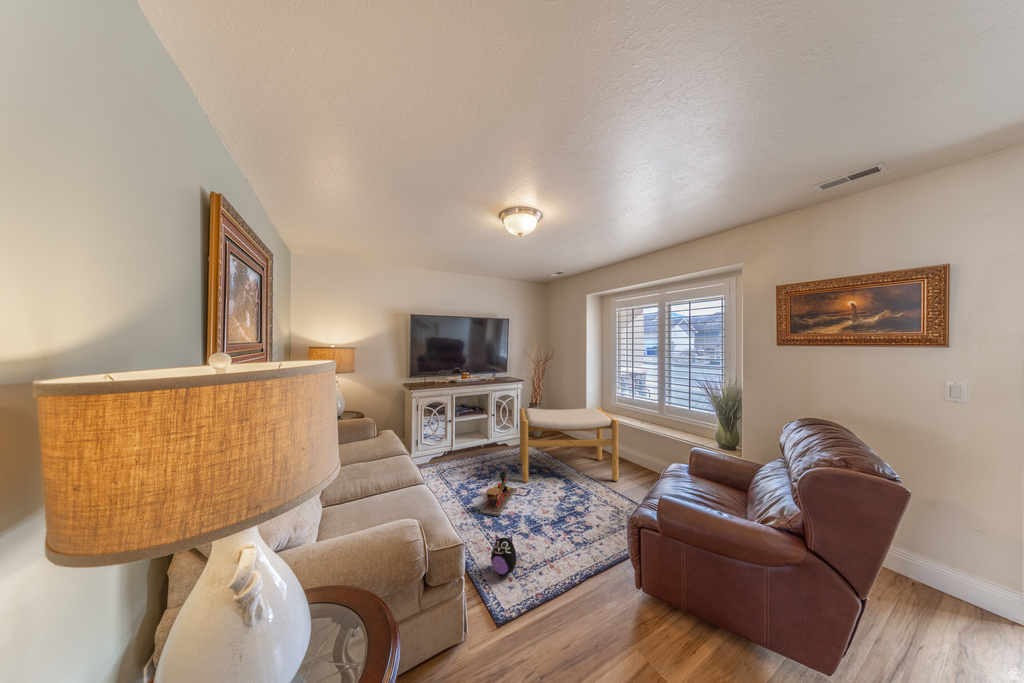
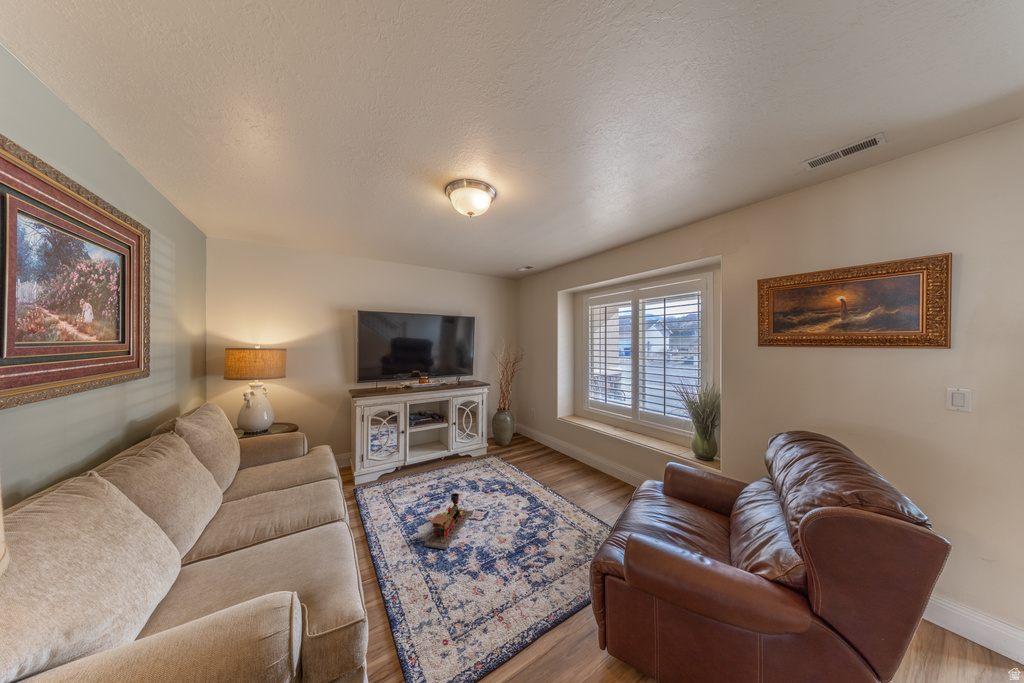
footstool: present [520,408,619,482] -> none [480,414,588,502]
plush toy: present [491,535,521,575] -> none [424,581,462,636]

